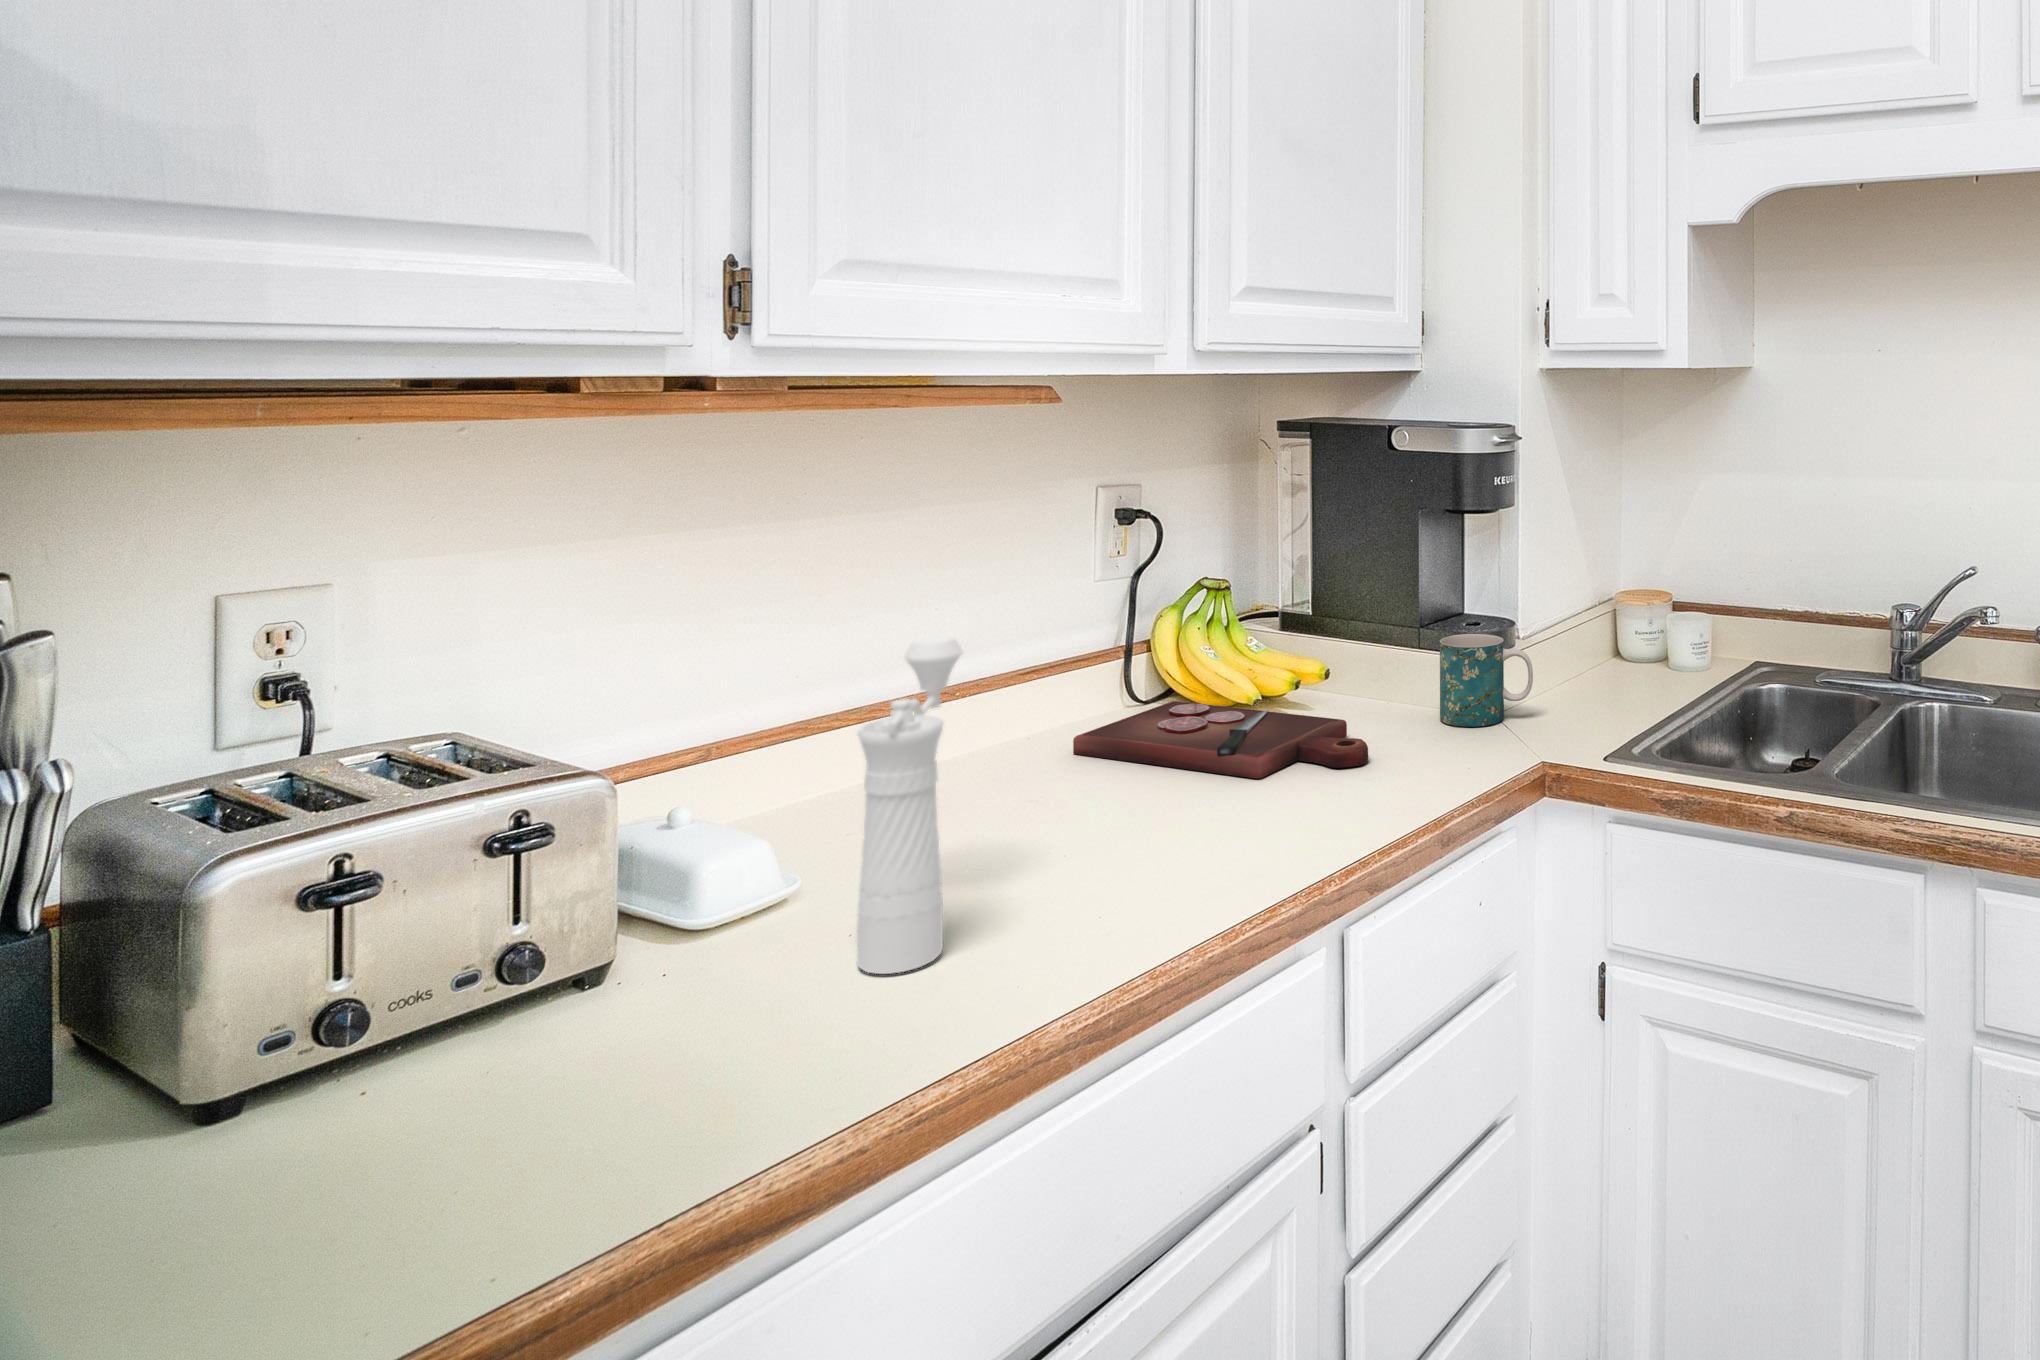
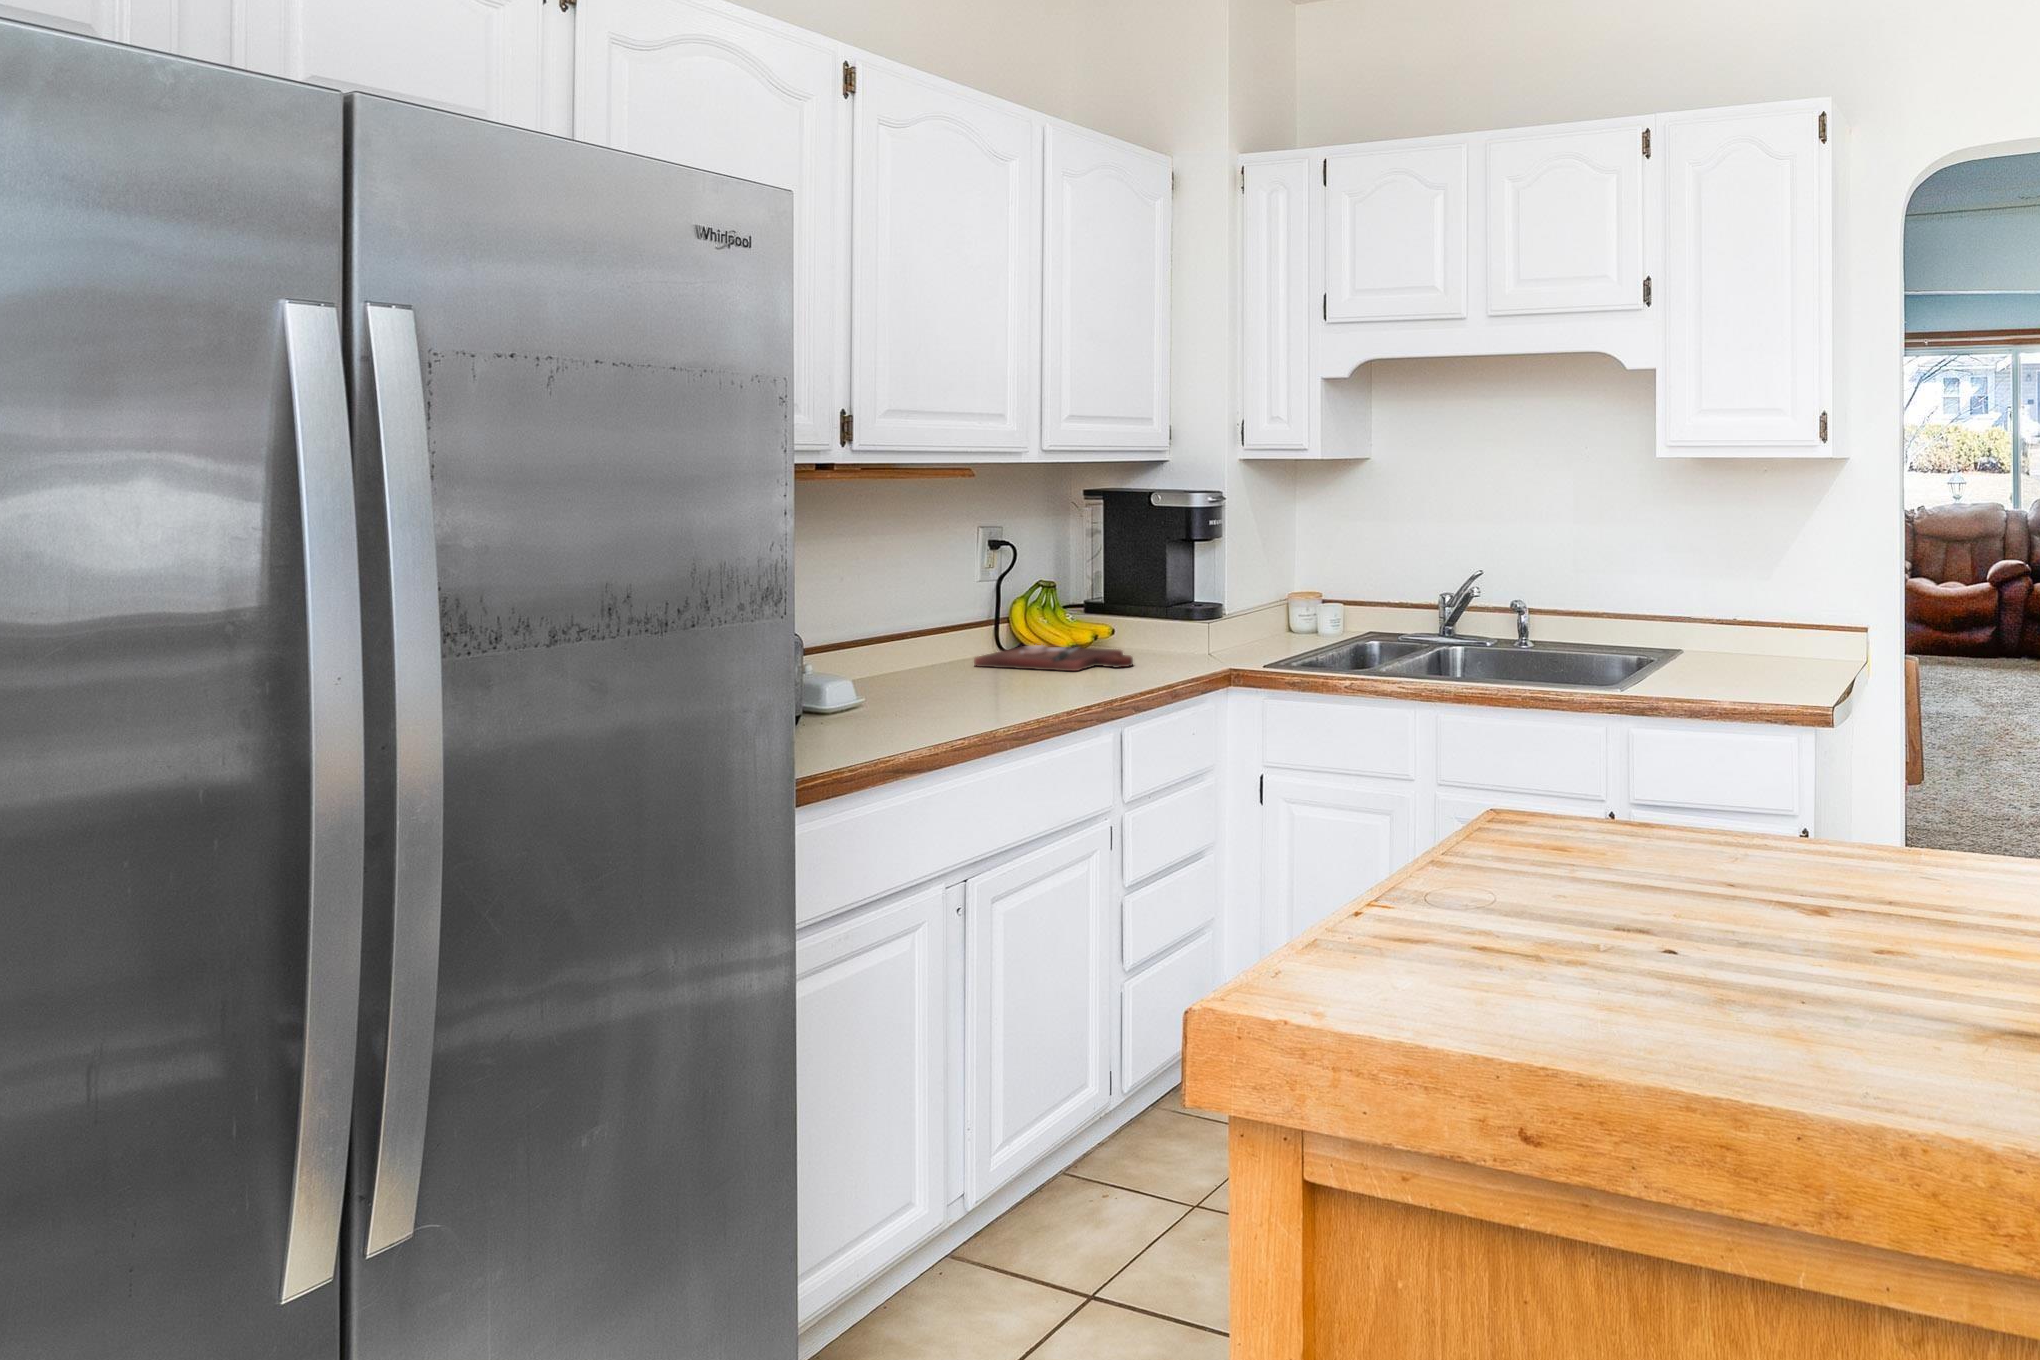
mug: present [1440,634,1533,727] -> none [1175,608,1227,654]
pepper mill: present [857,635,963,974] -> none [902,585,939,717]

